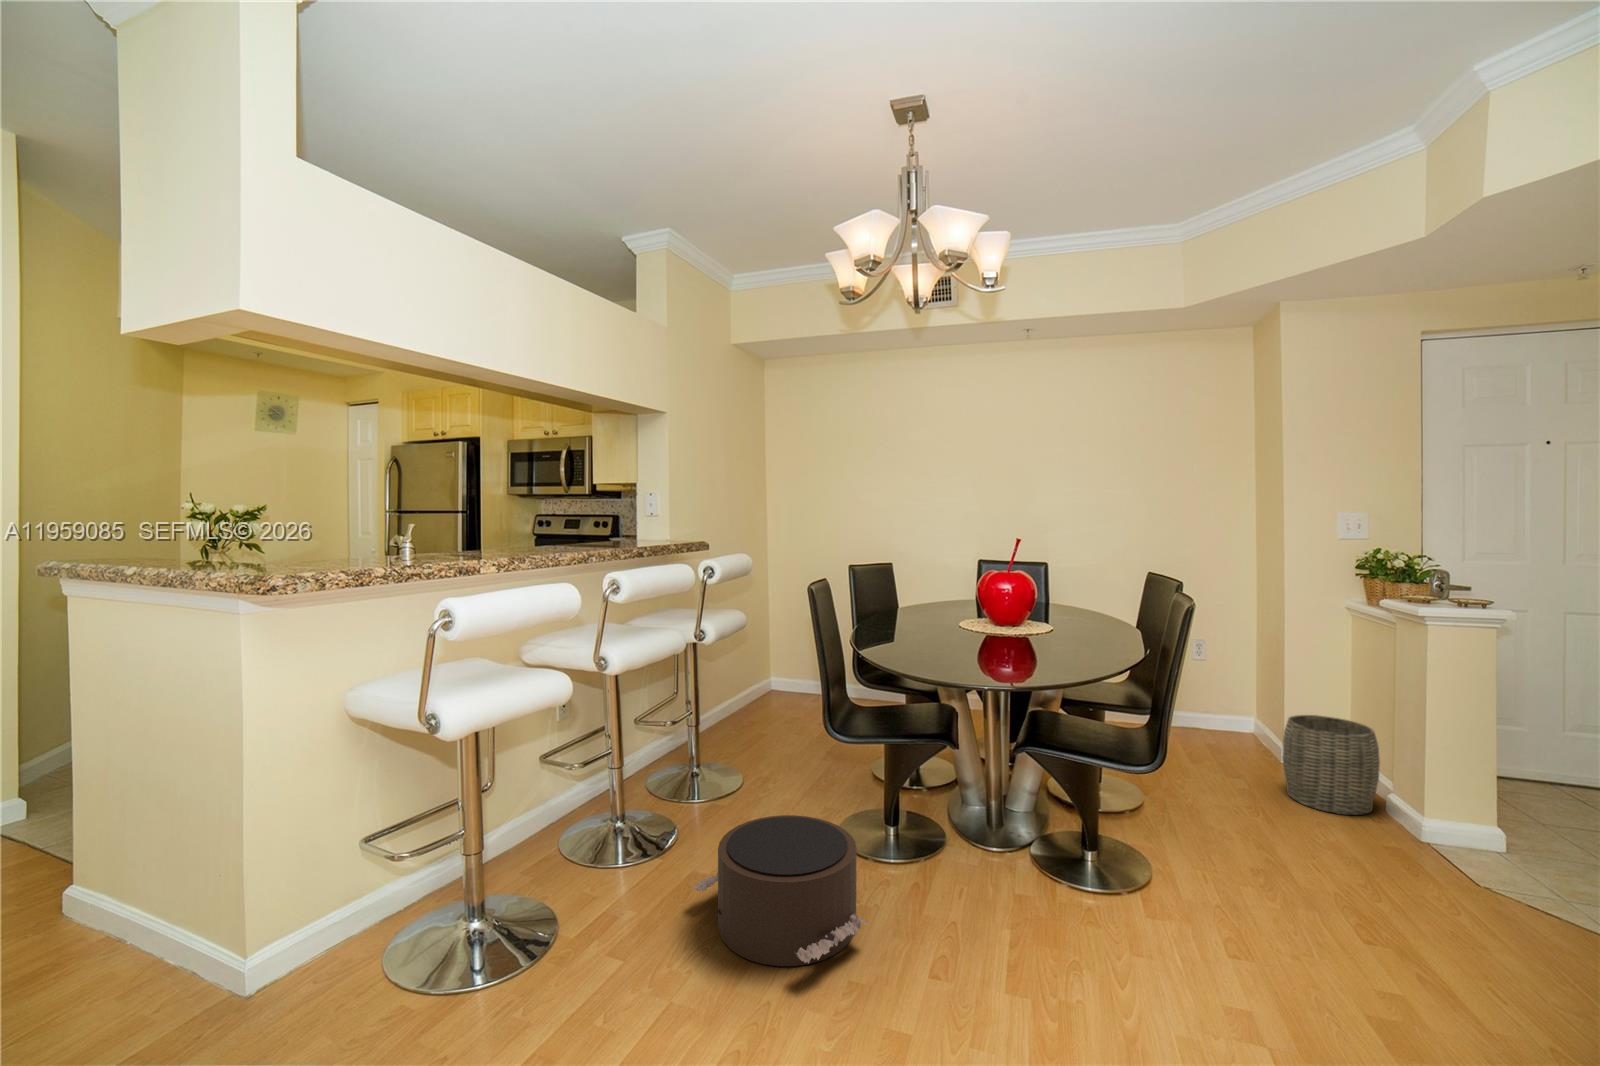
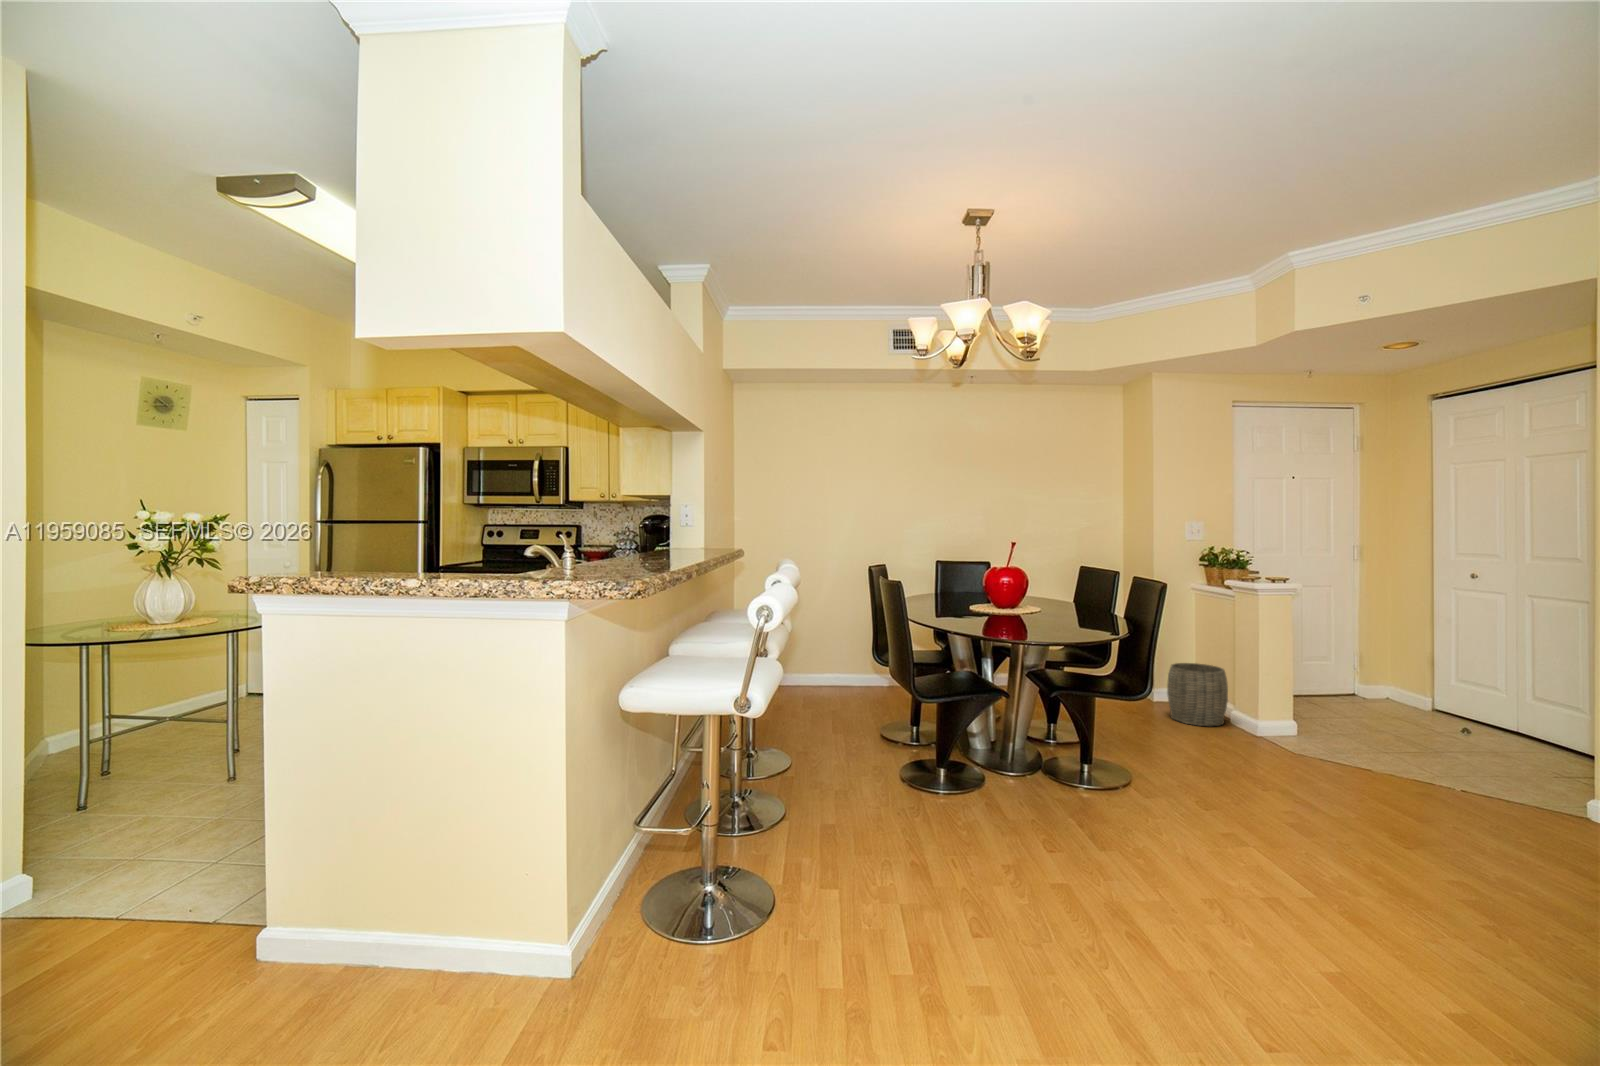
pouf: present [693,815,867,966] -> none [868,757,1010,857]

